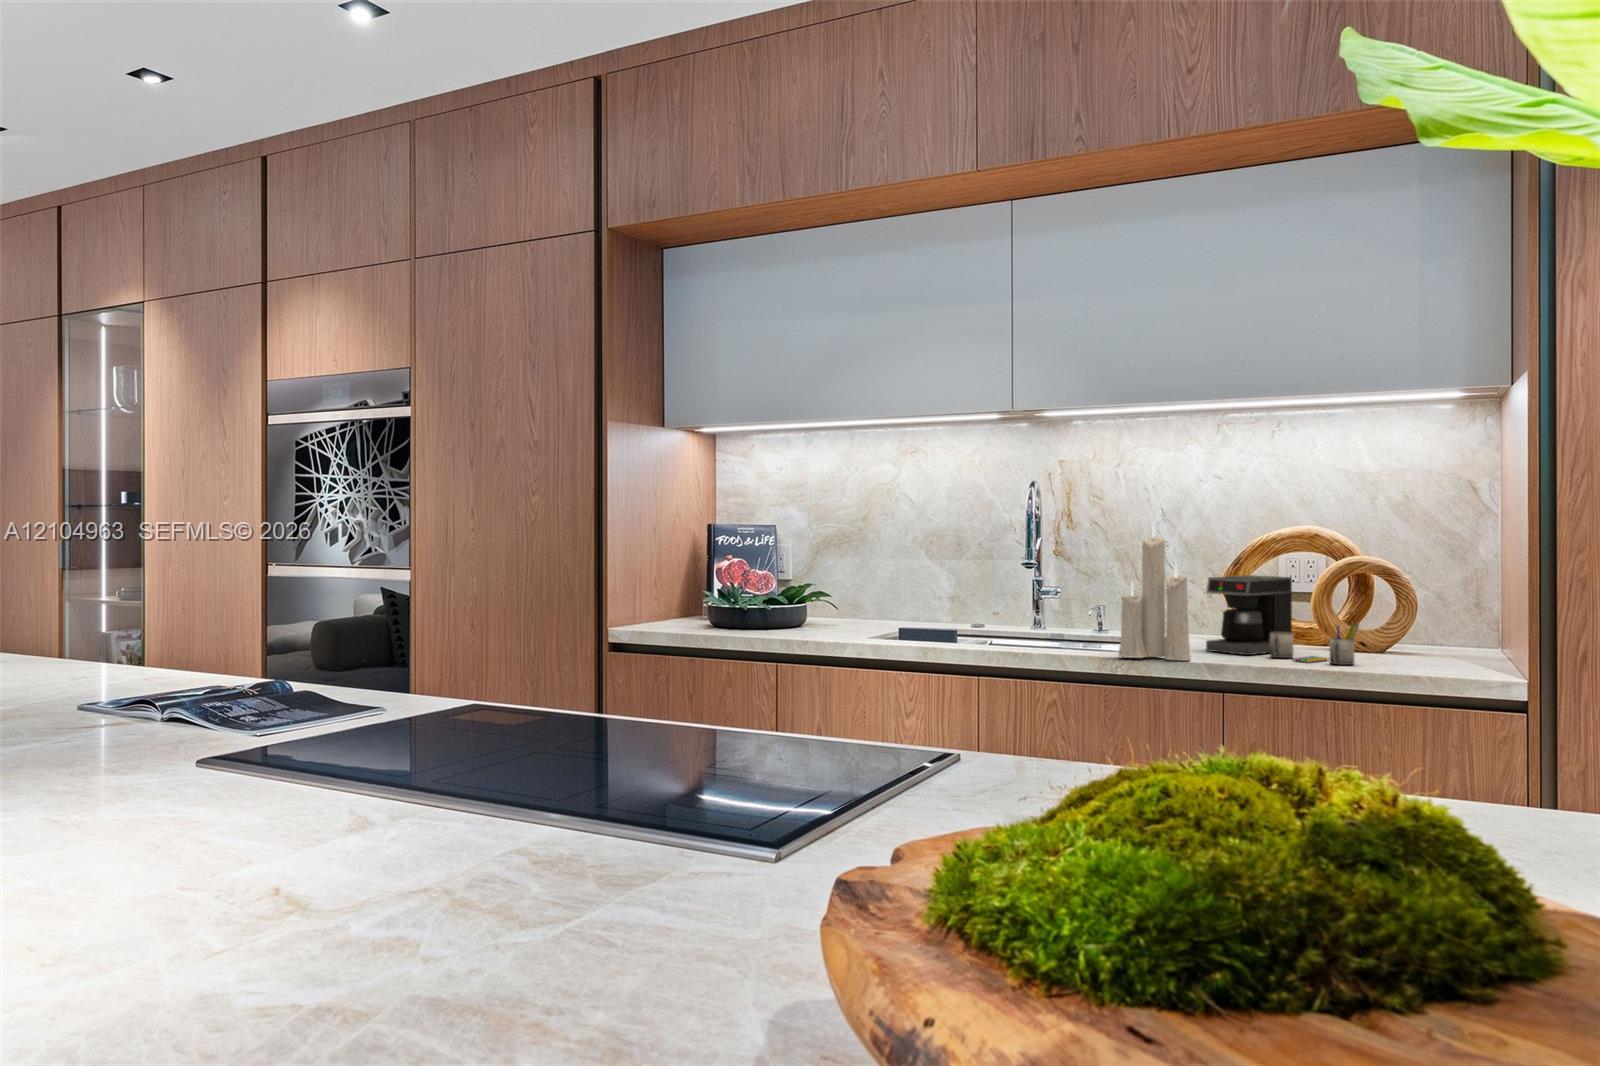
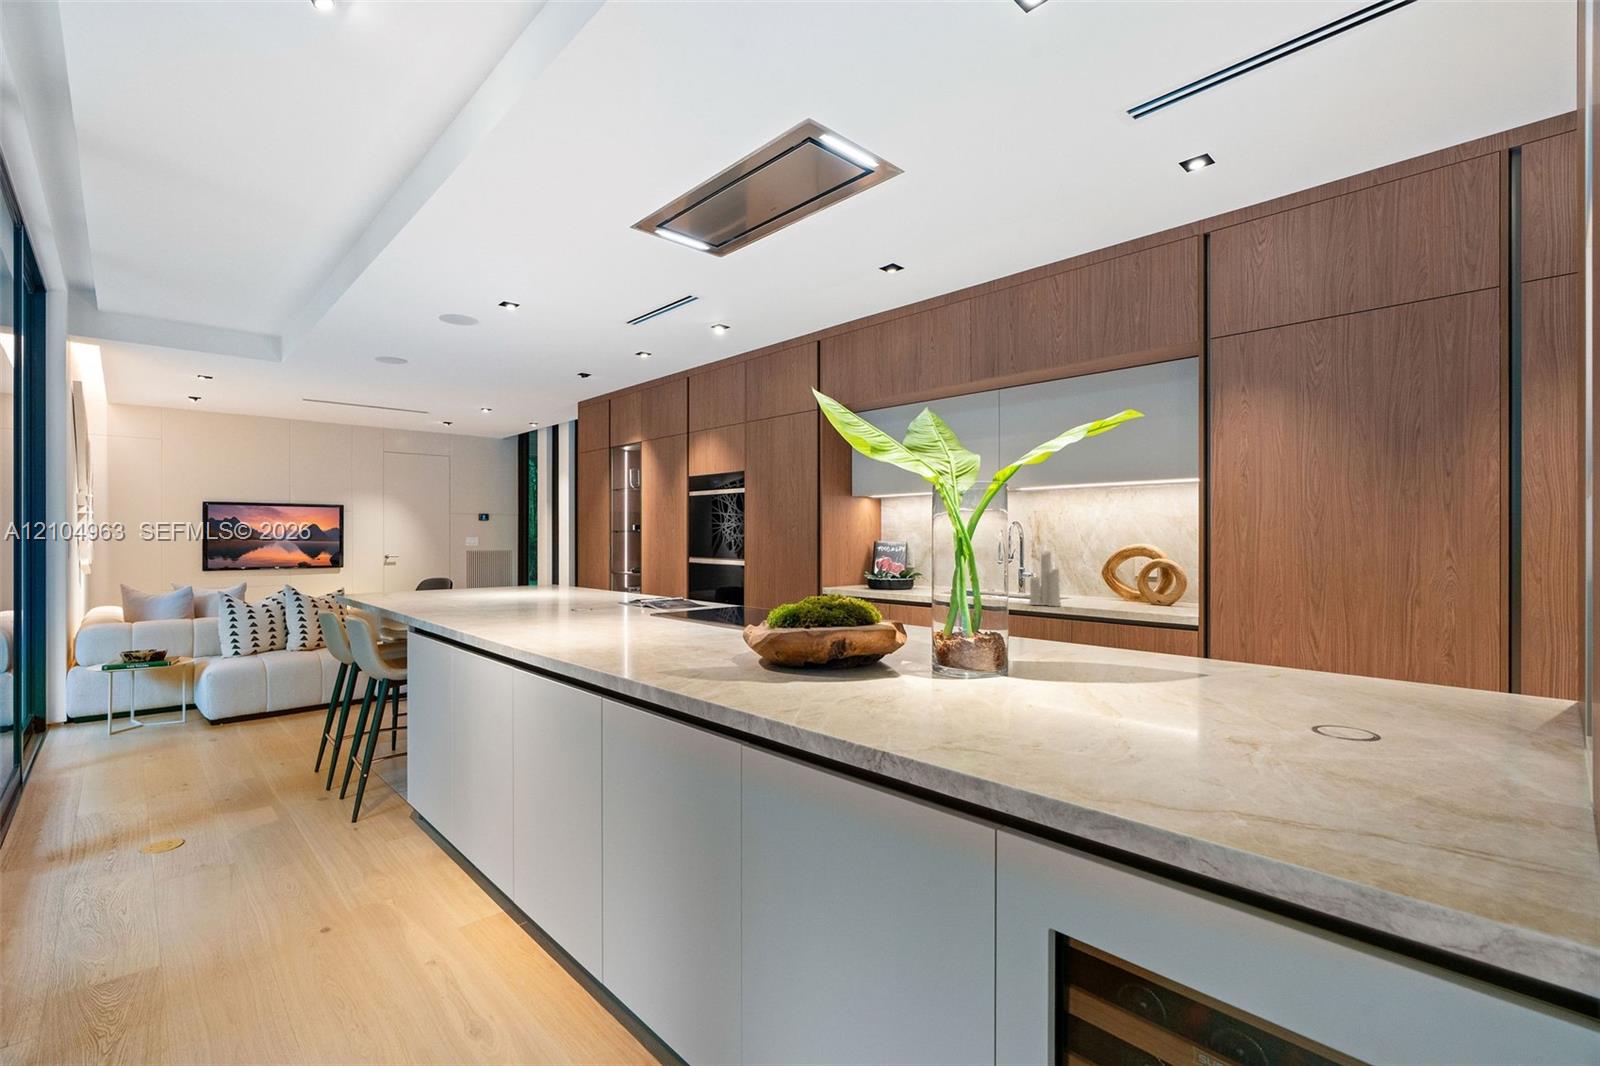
coffee maker: present [1206,575,1359,665] -> none [1080,569,1137,610]

